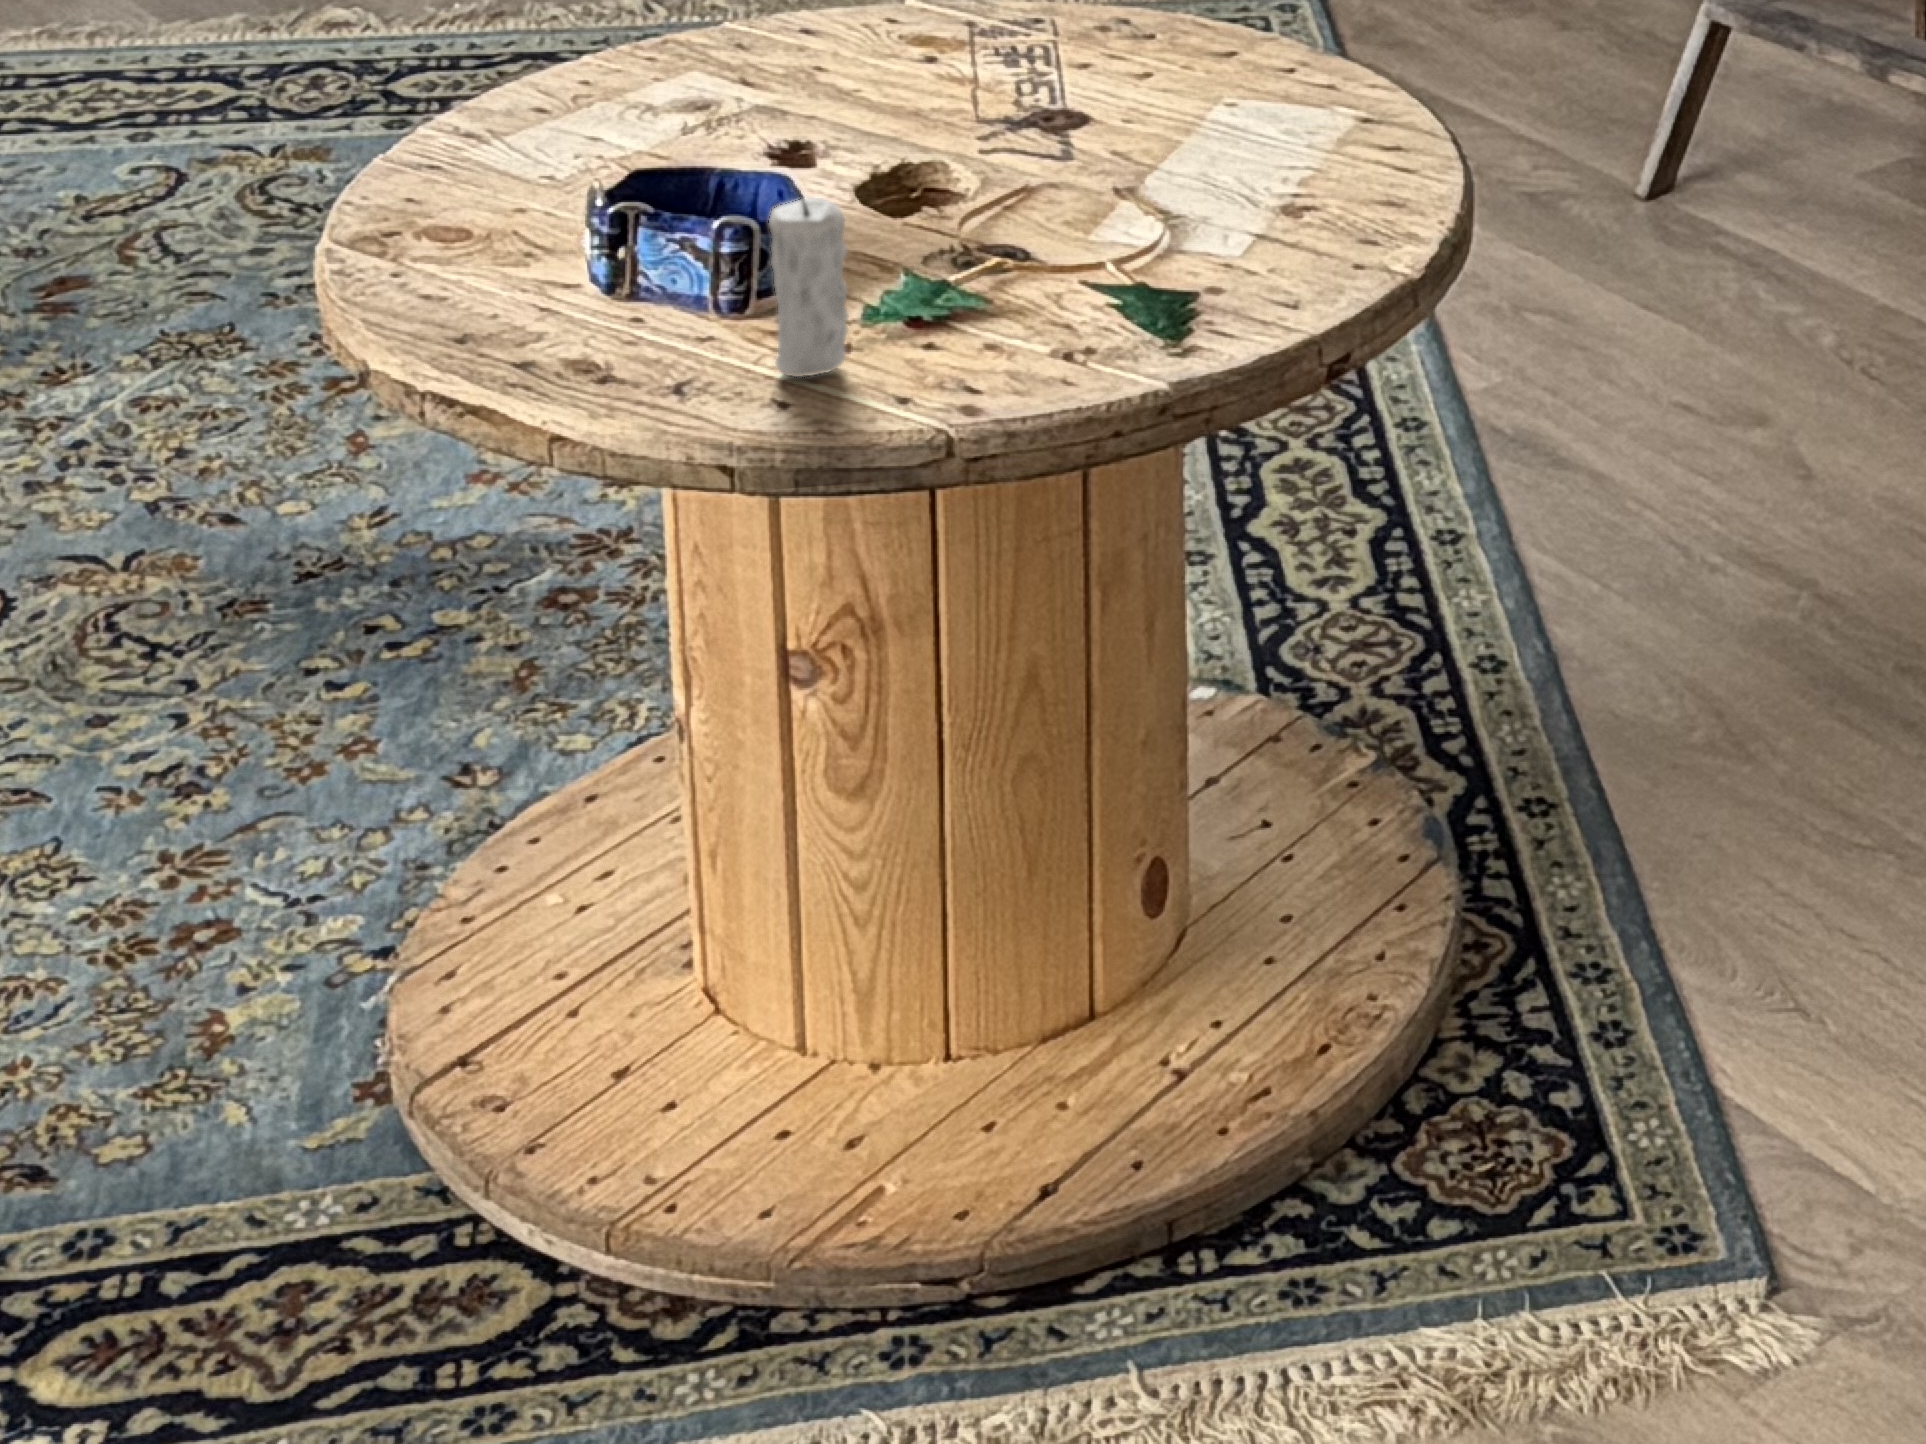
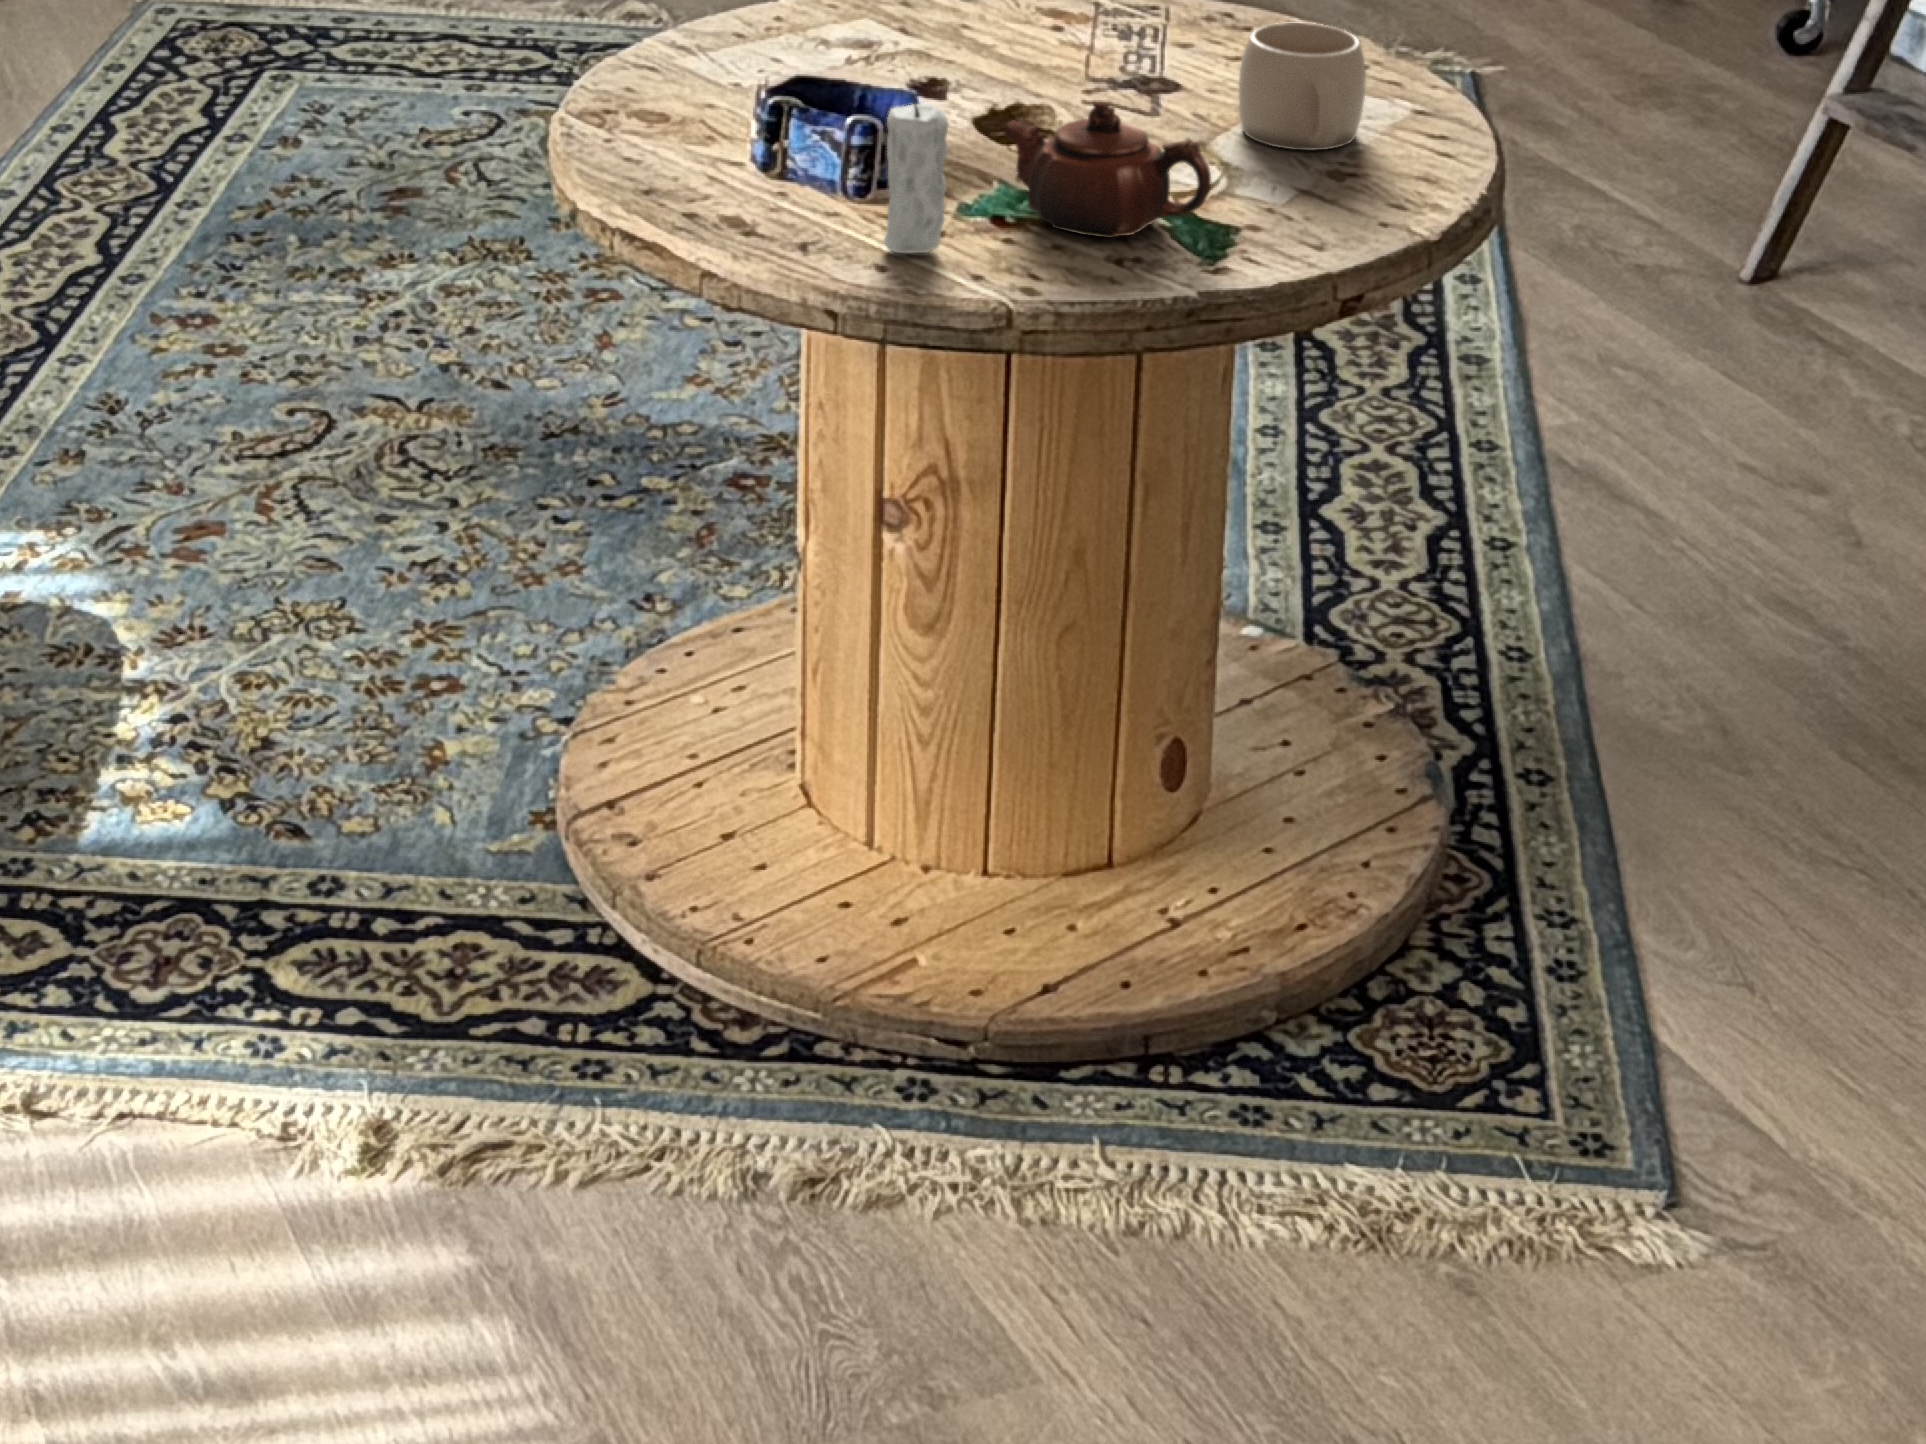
mug: none [1156,35,1300,181] -> present [1239,23,1366,150]
teapot: none [902,166,1156,322] -> present [1004,102,1211,238]

